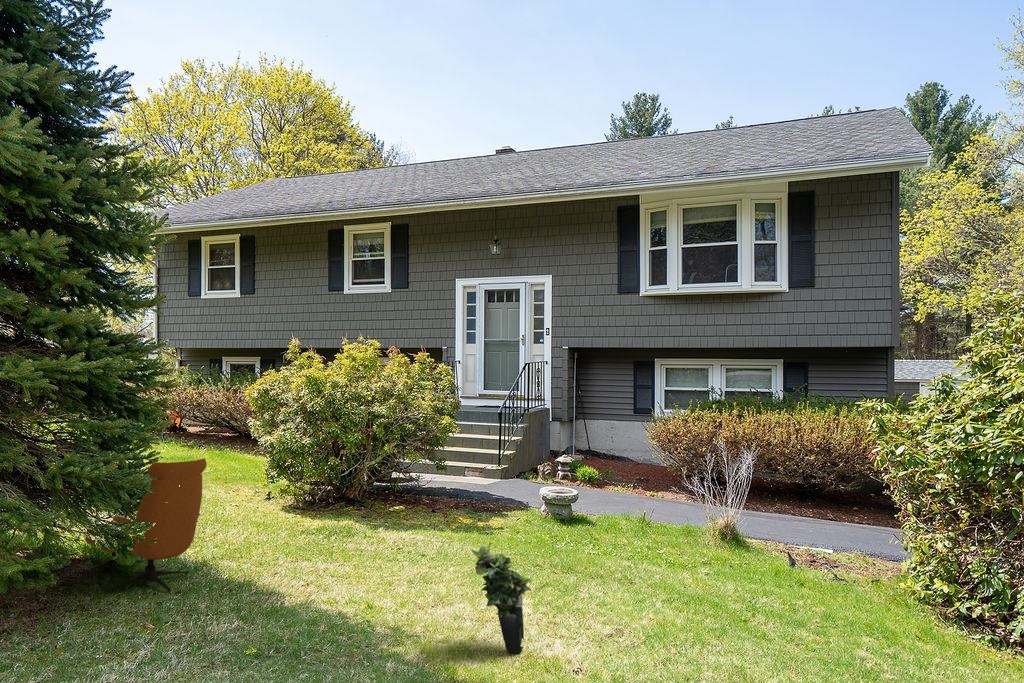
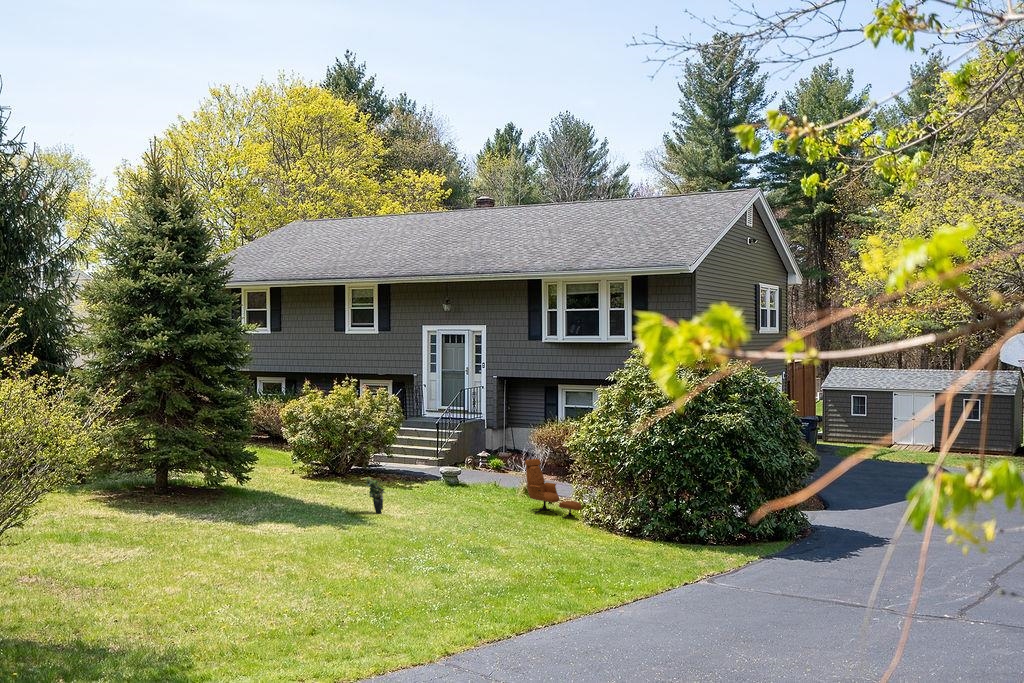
lounge chair: present [83,458,207,593] -> present [525,459,582,519]

